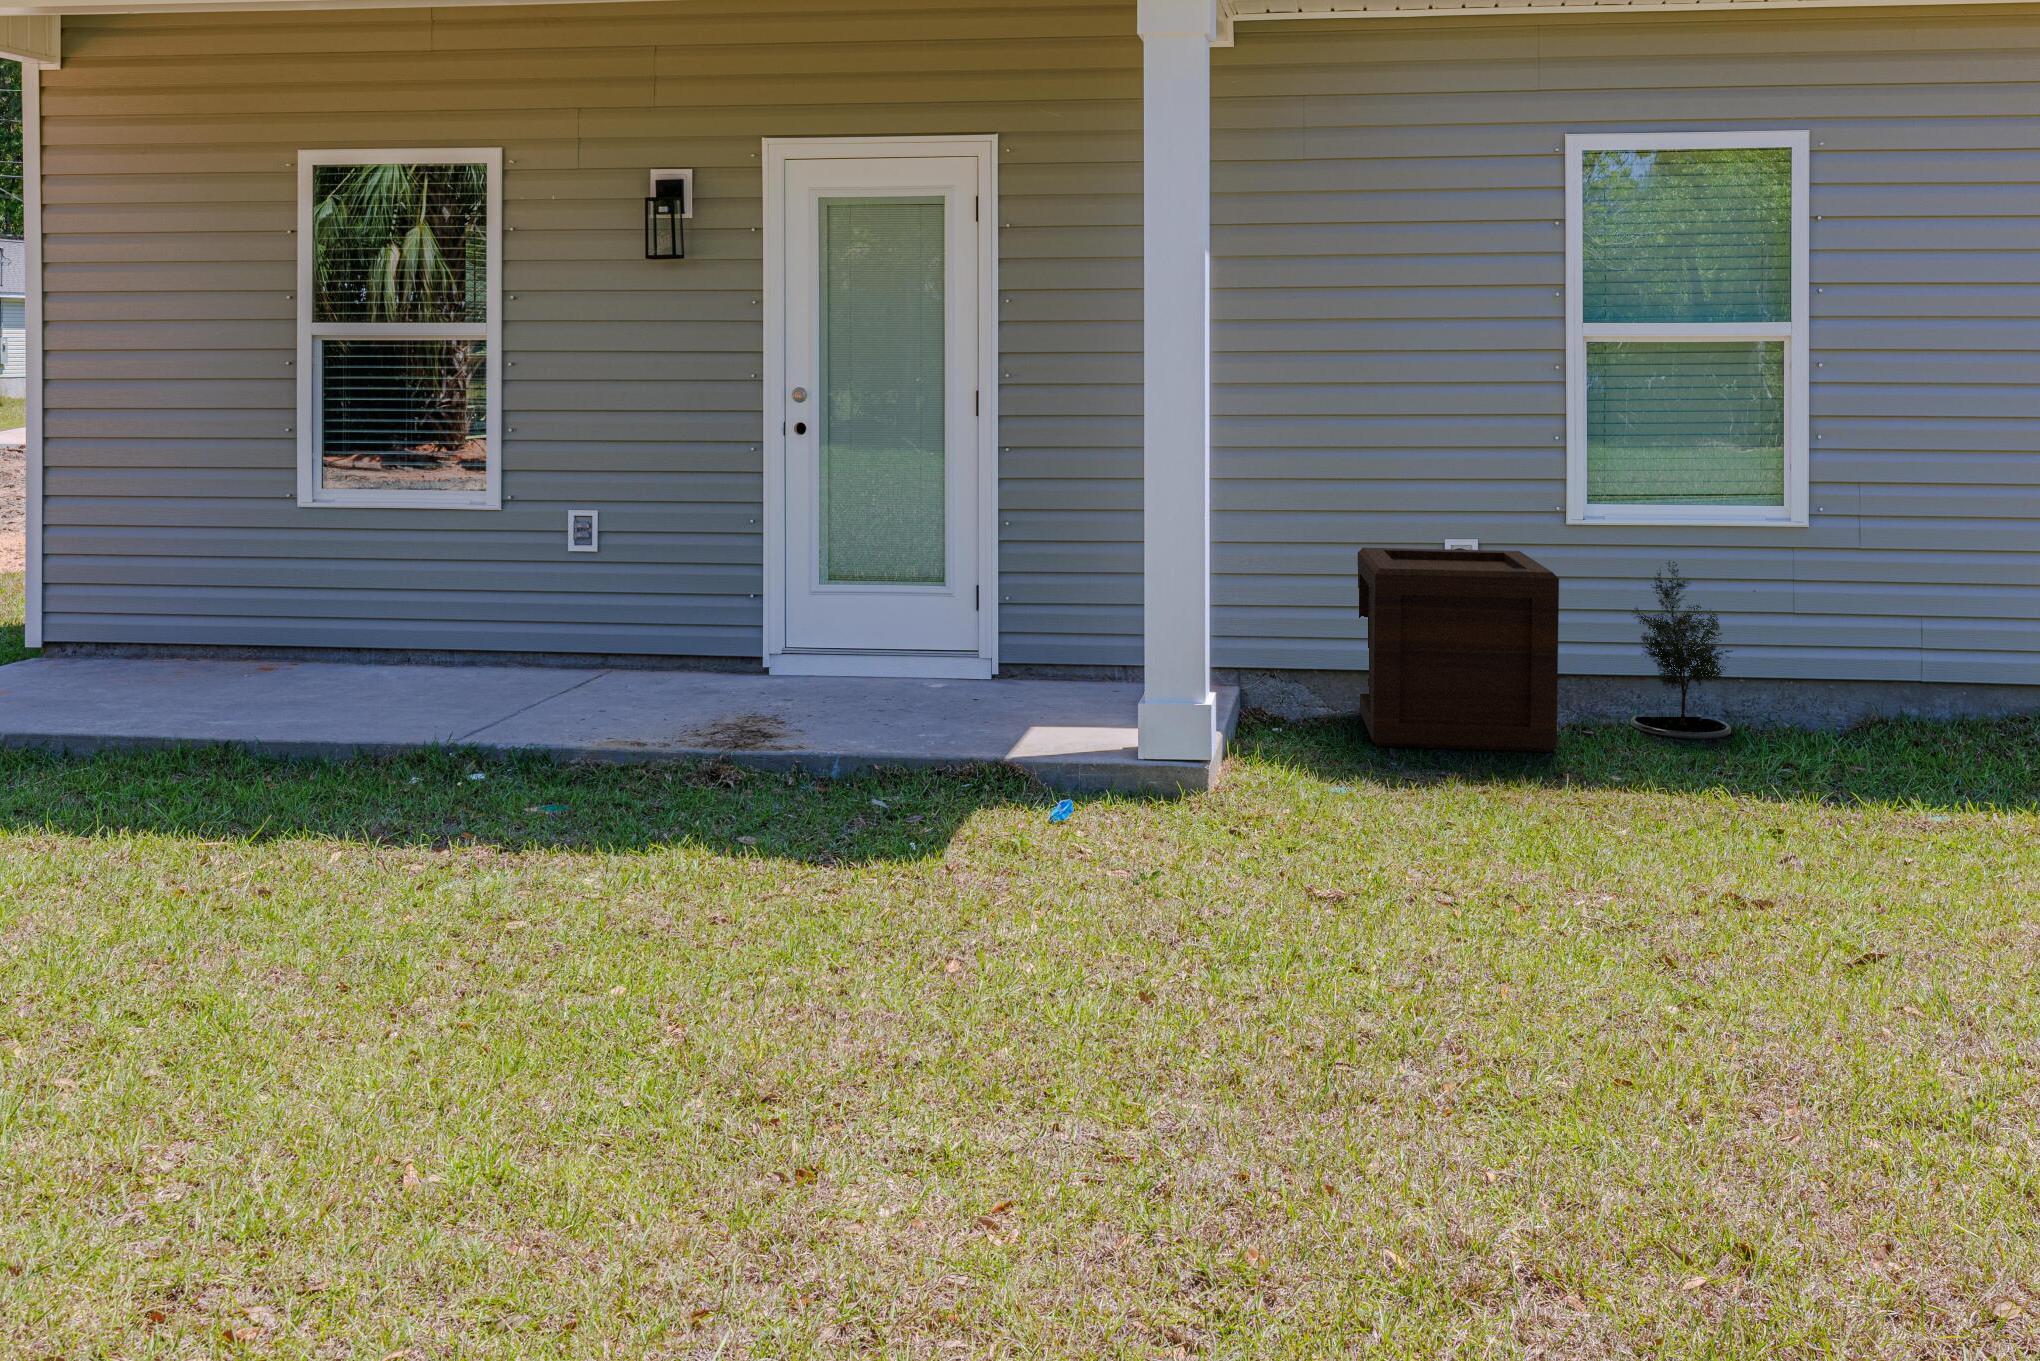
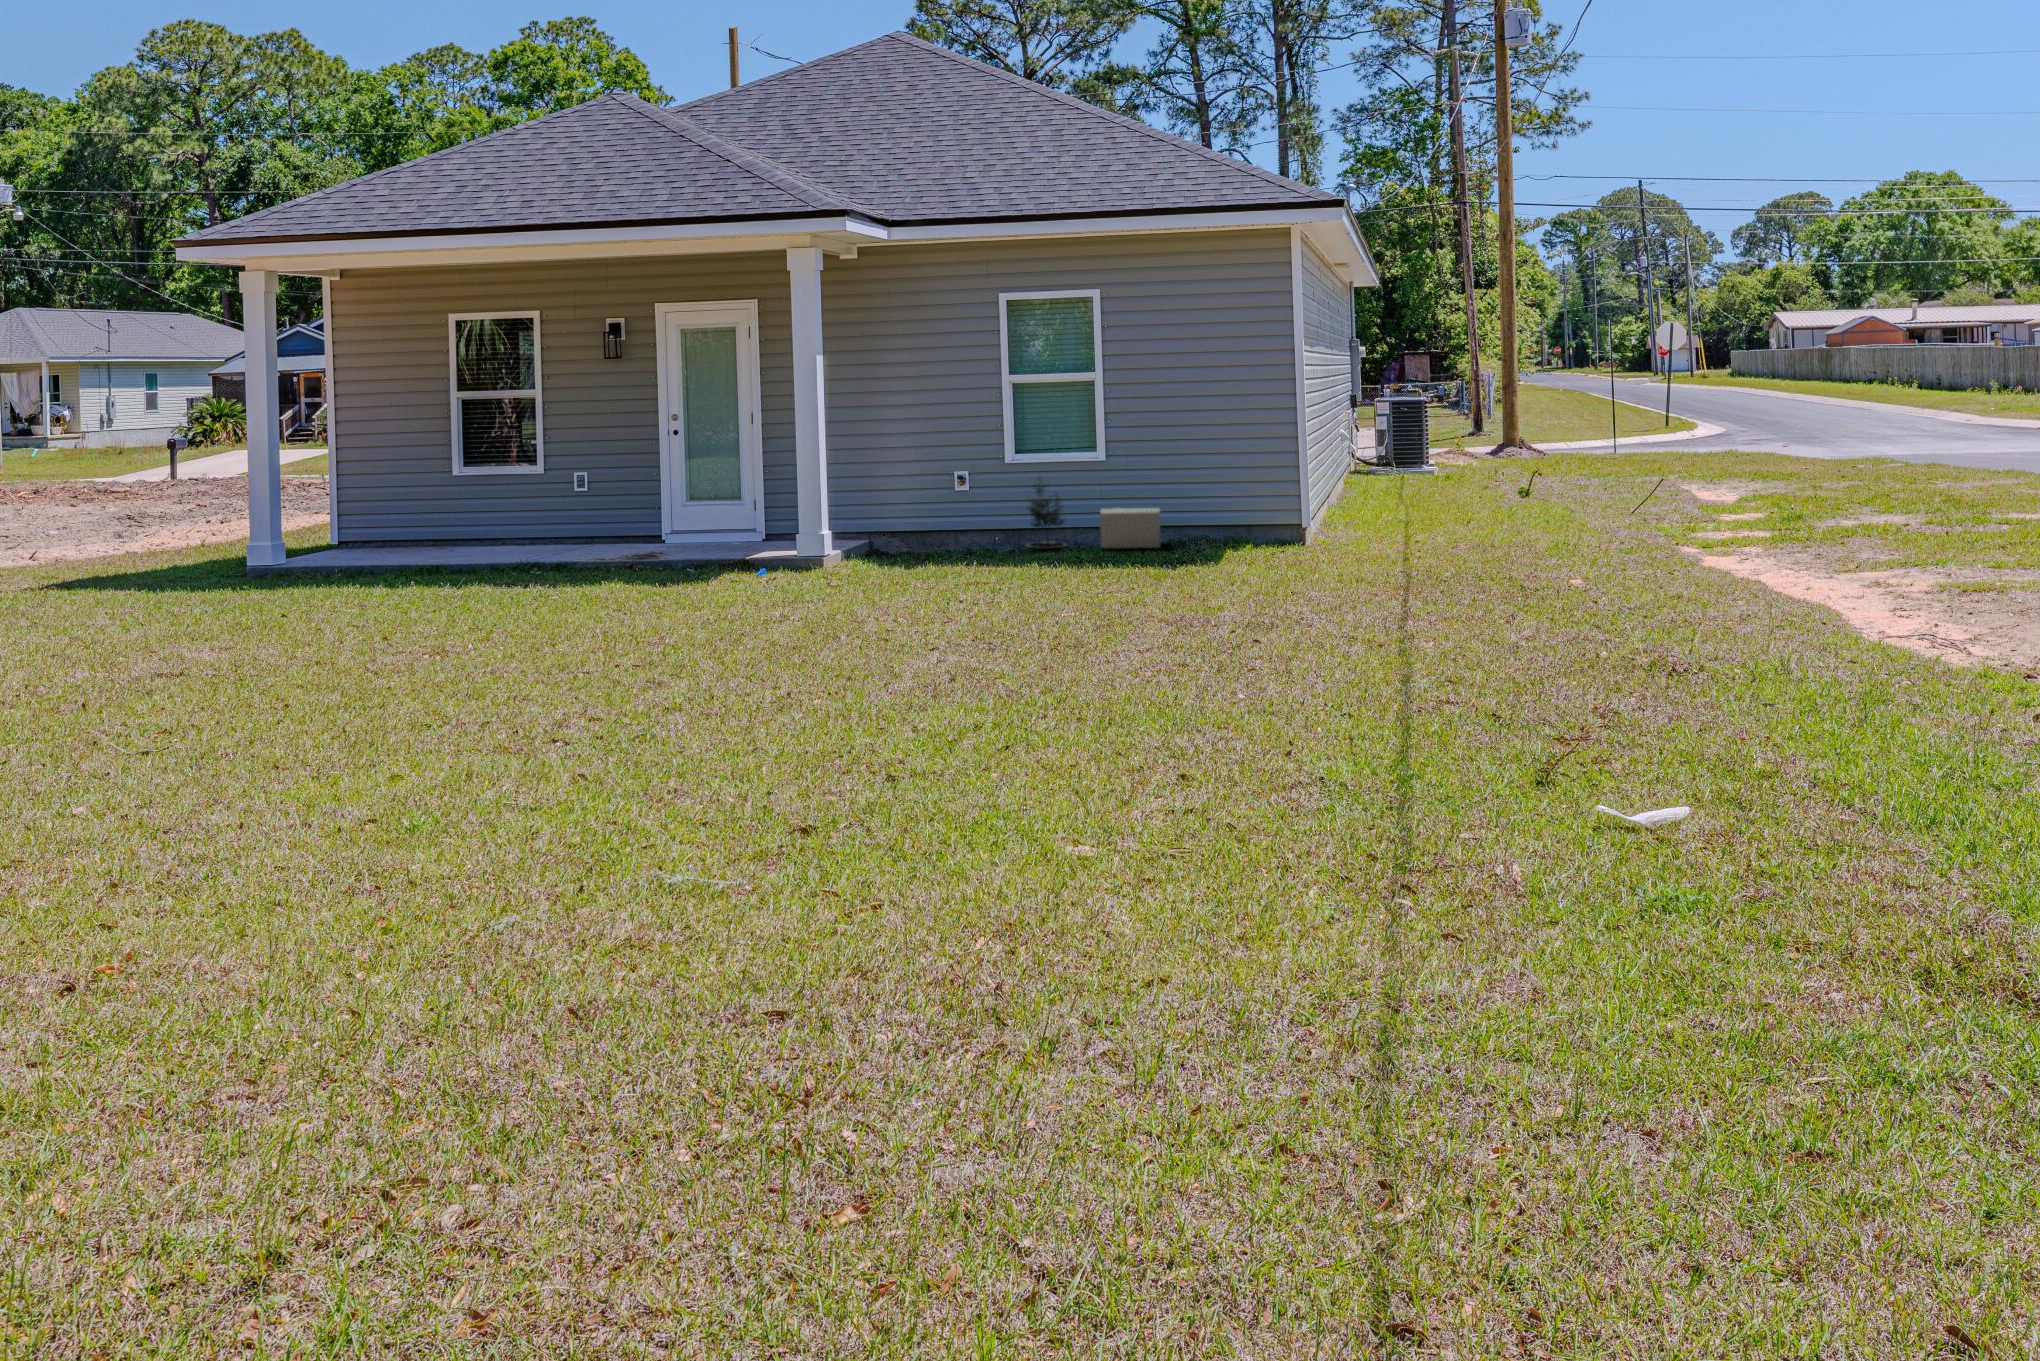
wooden crate: present [1357,548,1559,752] -> none [904,474,987,554]
storage box: none [1797,640,1993,751] -> present [1100,508,1160,548]

